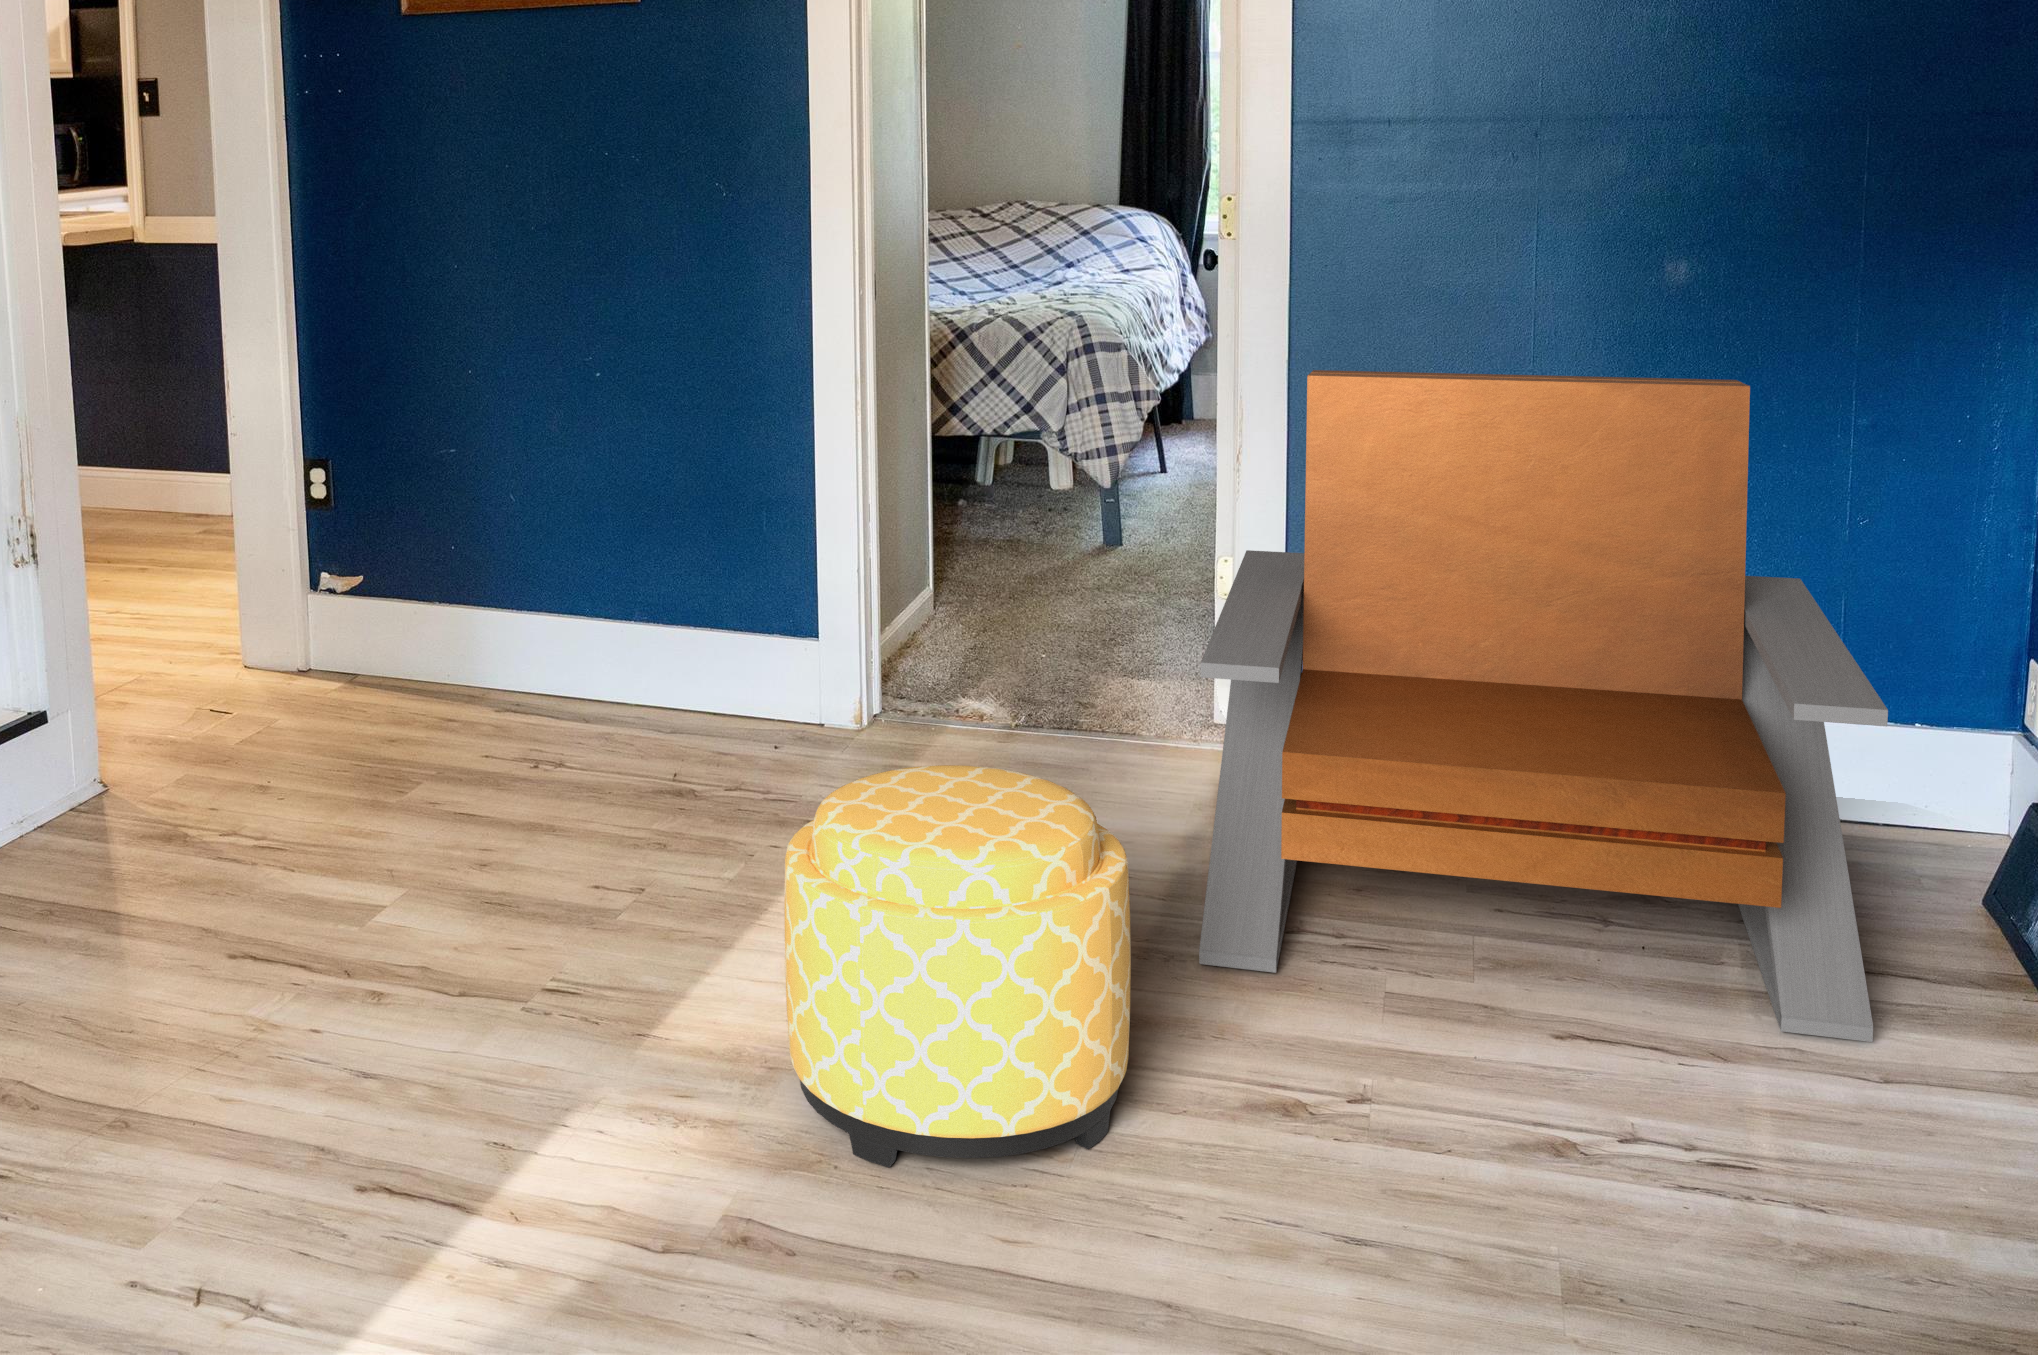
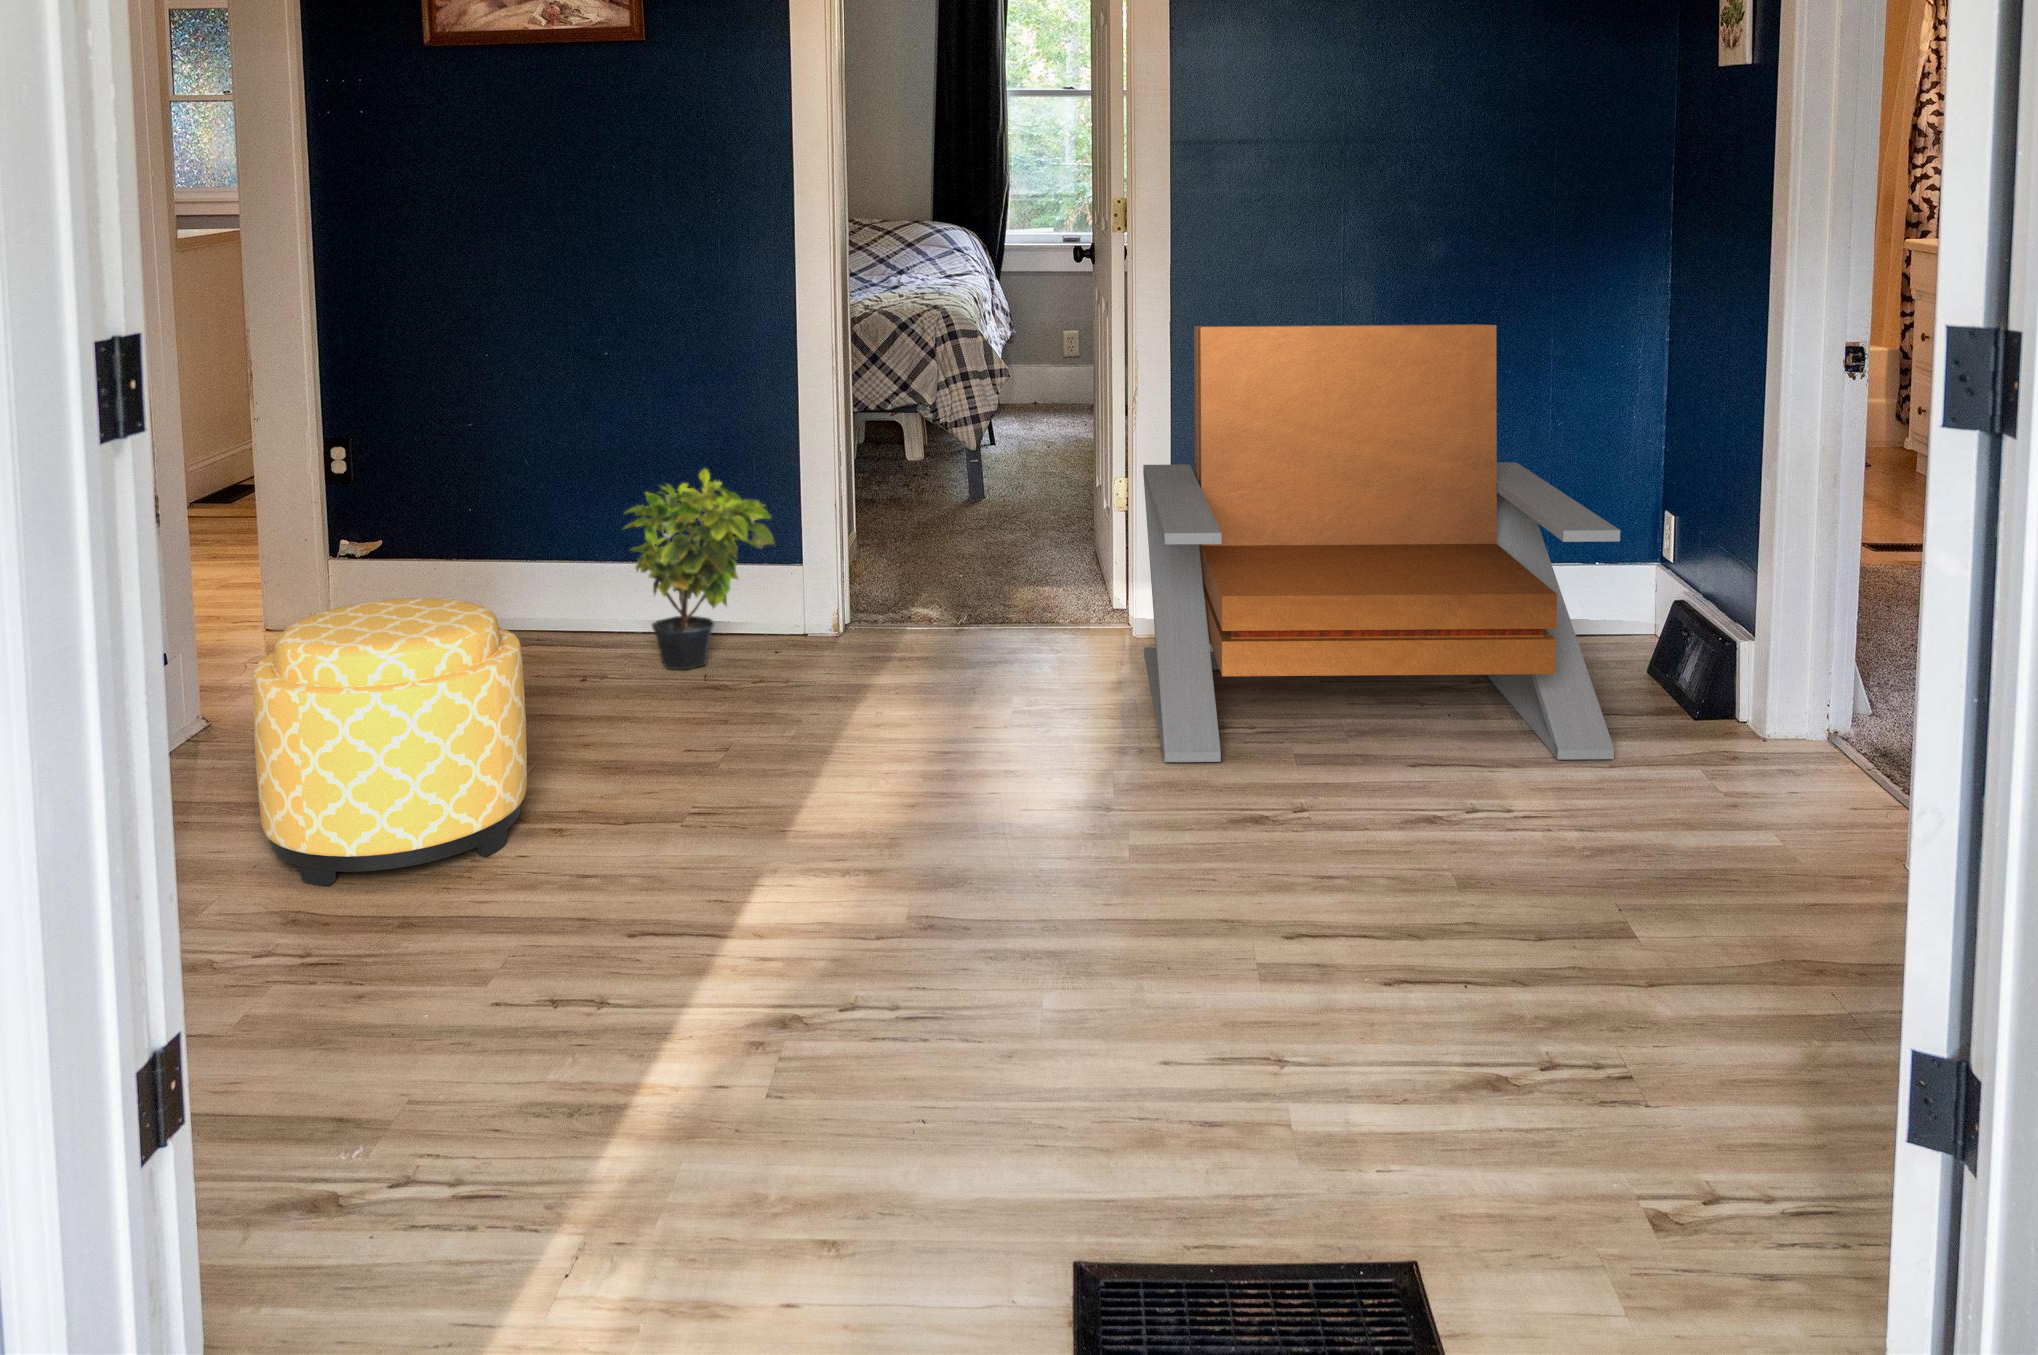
potted plant: none [597,523,777,766] -> present [624,469,775,669]
ottoman: present [784,765,1131,1167] -> present [253,598,527,886]

